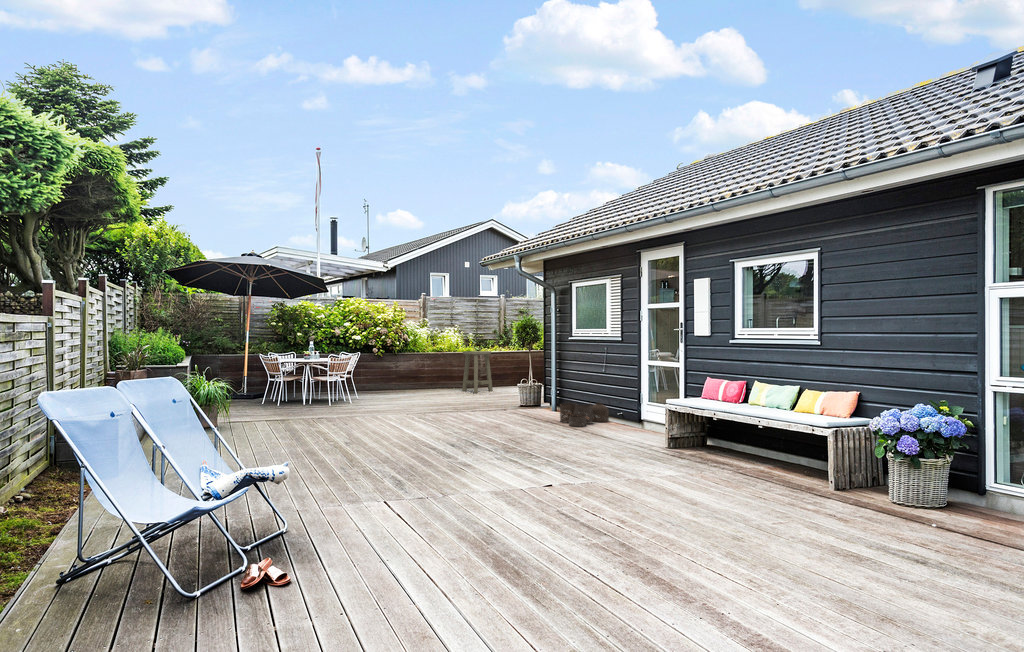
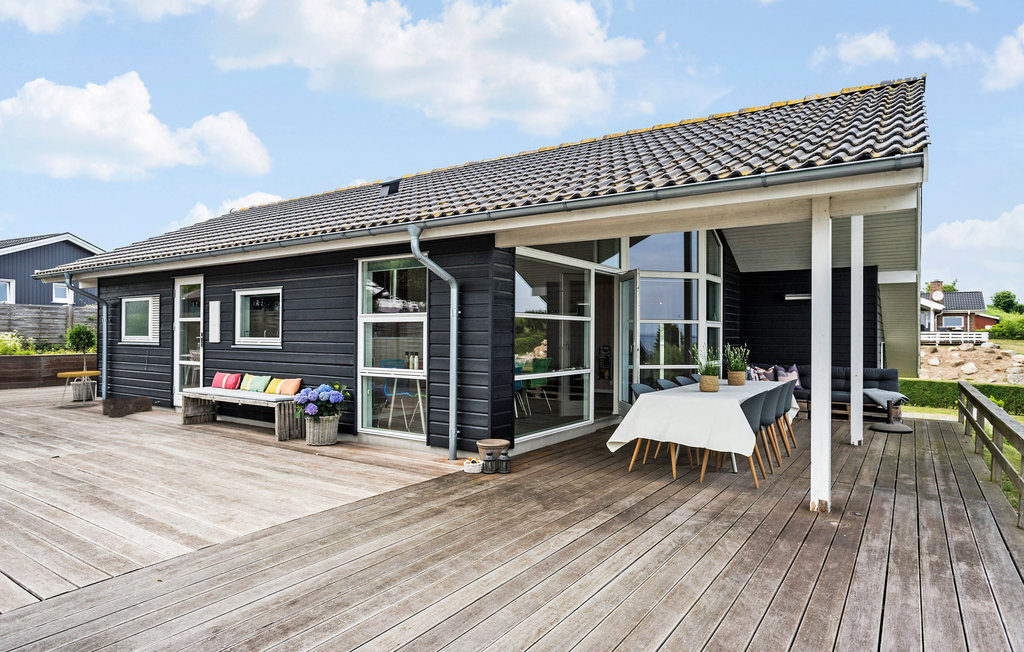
stool: present [462,351,493,393] -> none [13,355,52,396]
side table: none [510,369,548,409] -> present [57,371,101,407]

